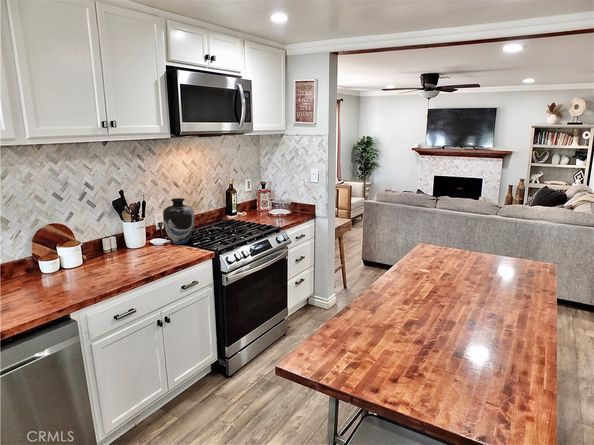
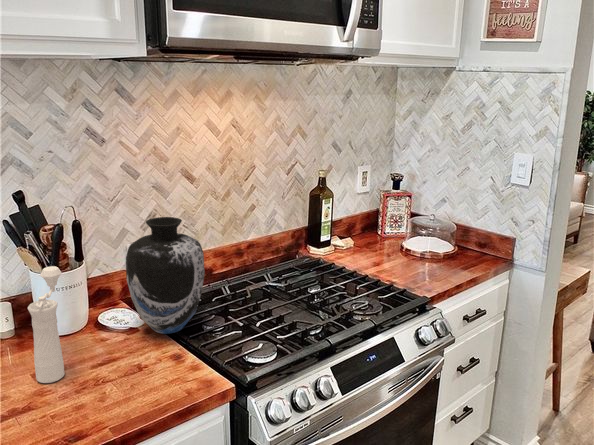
pepper mill: none [135,217,150,258] -> present [28,266,64,383]

